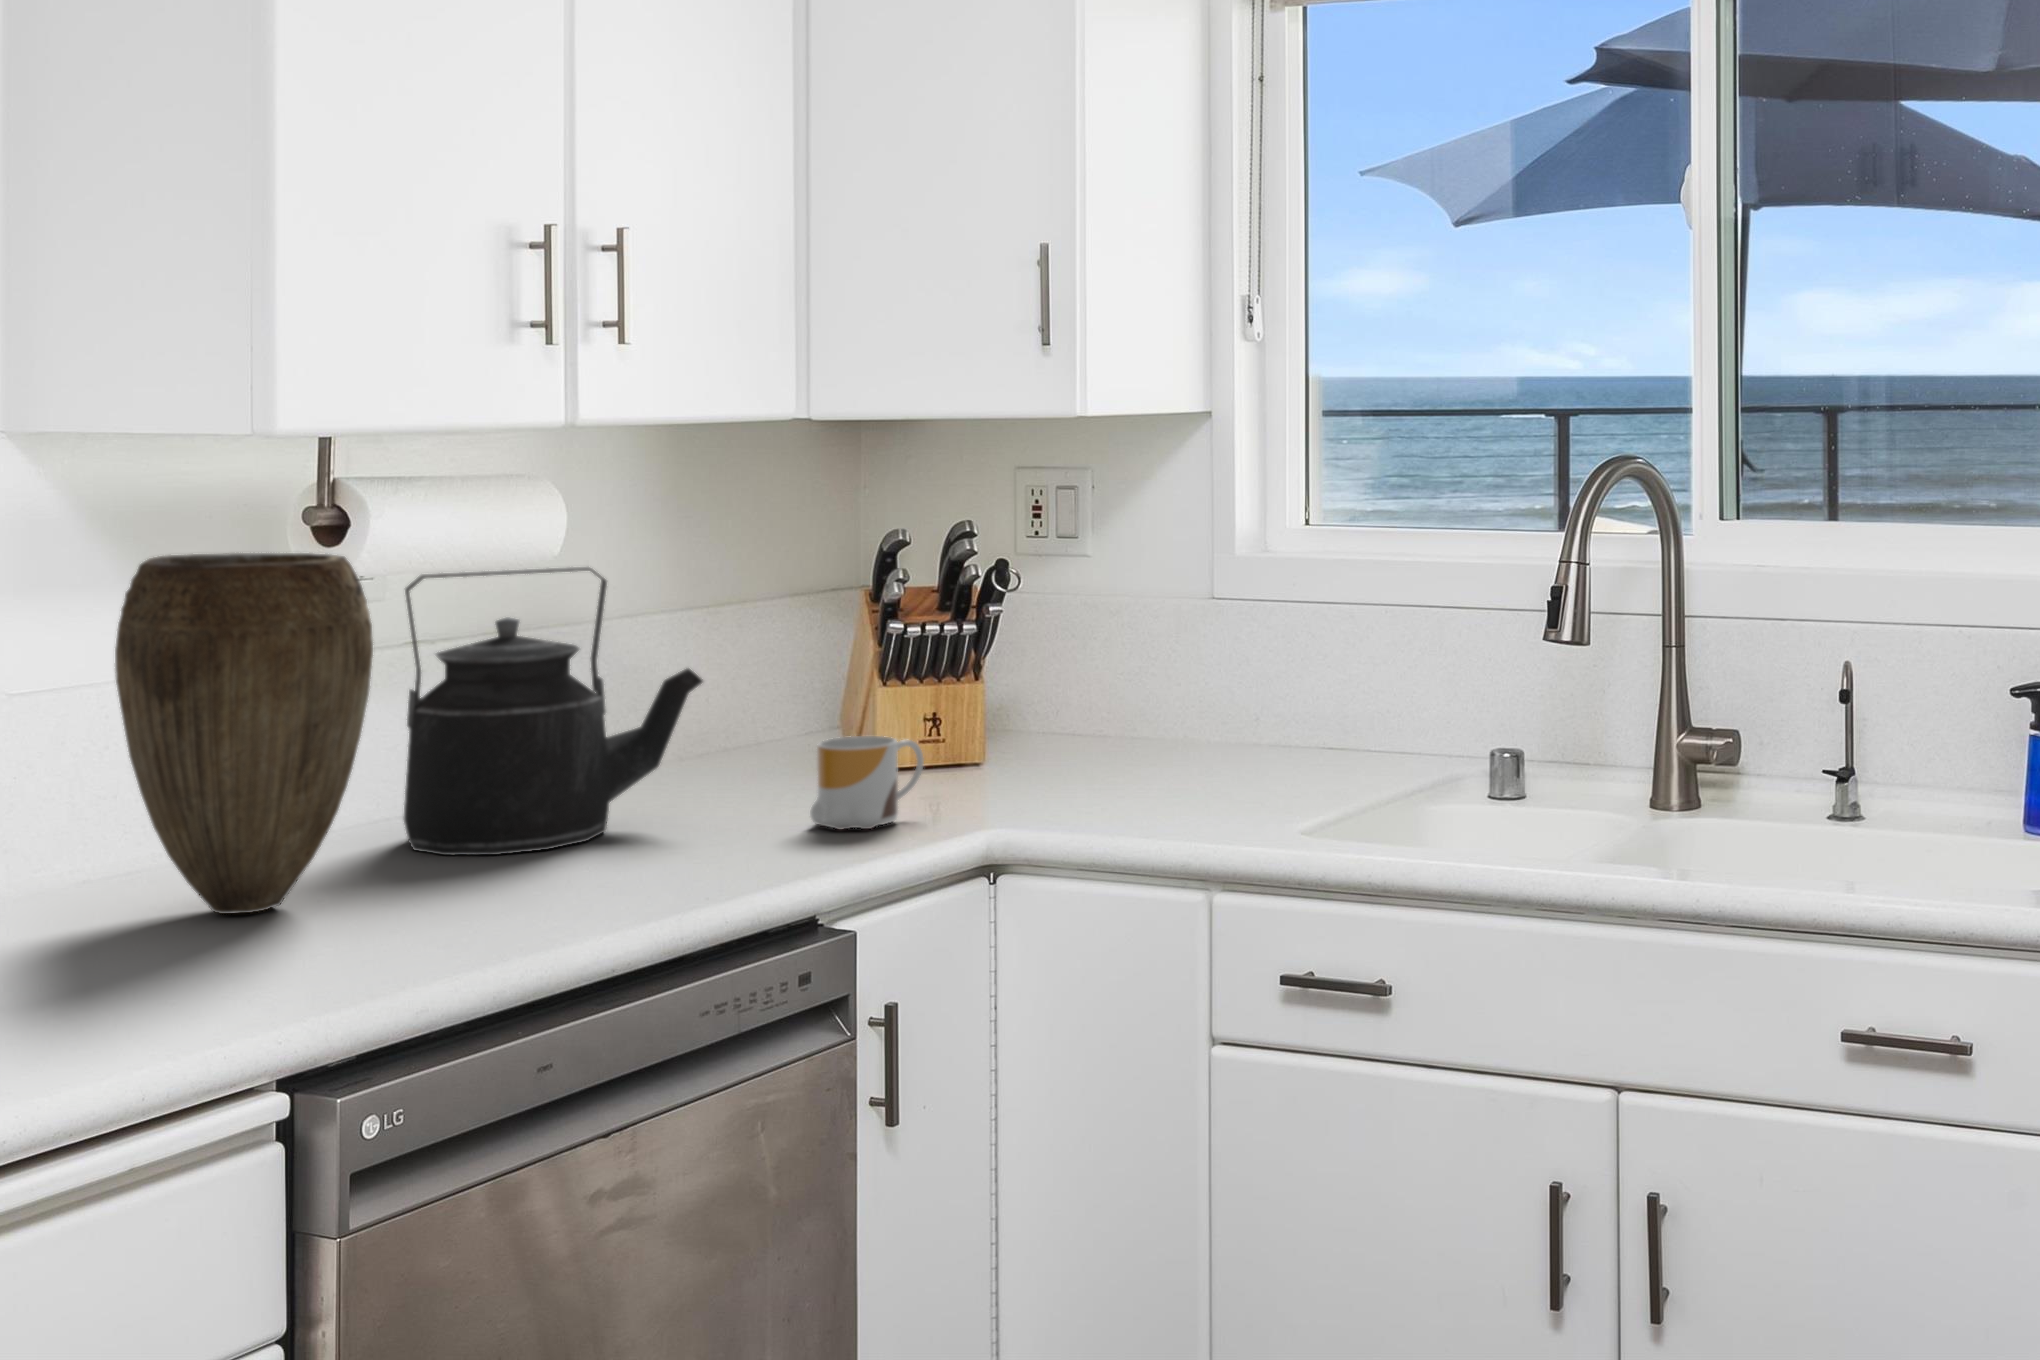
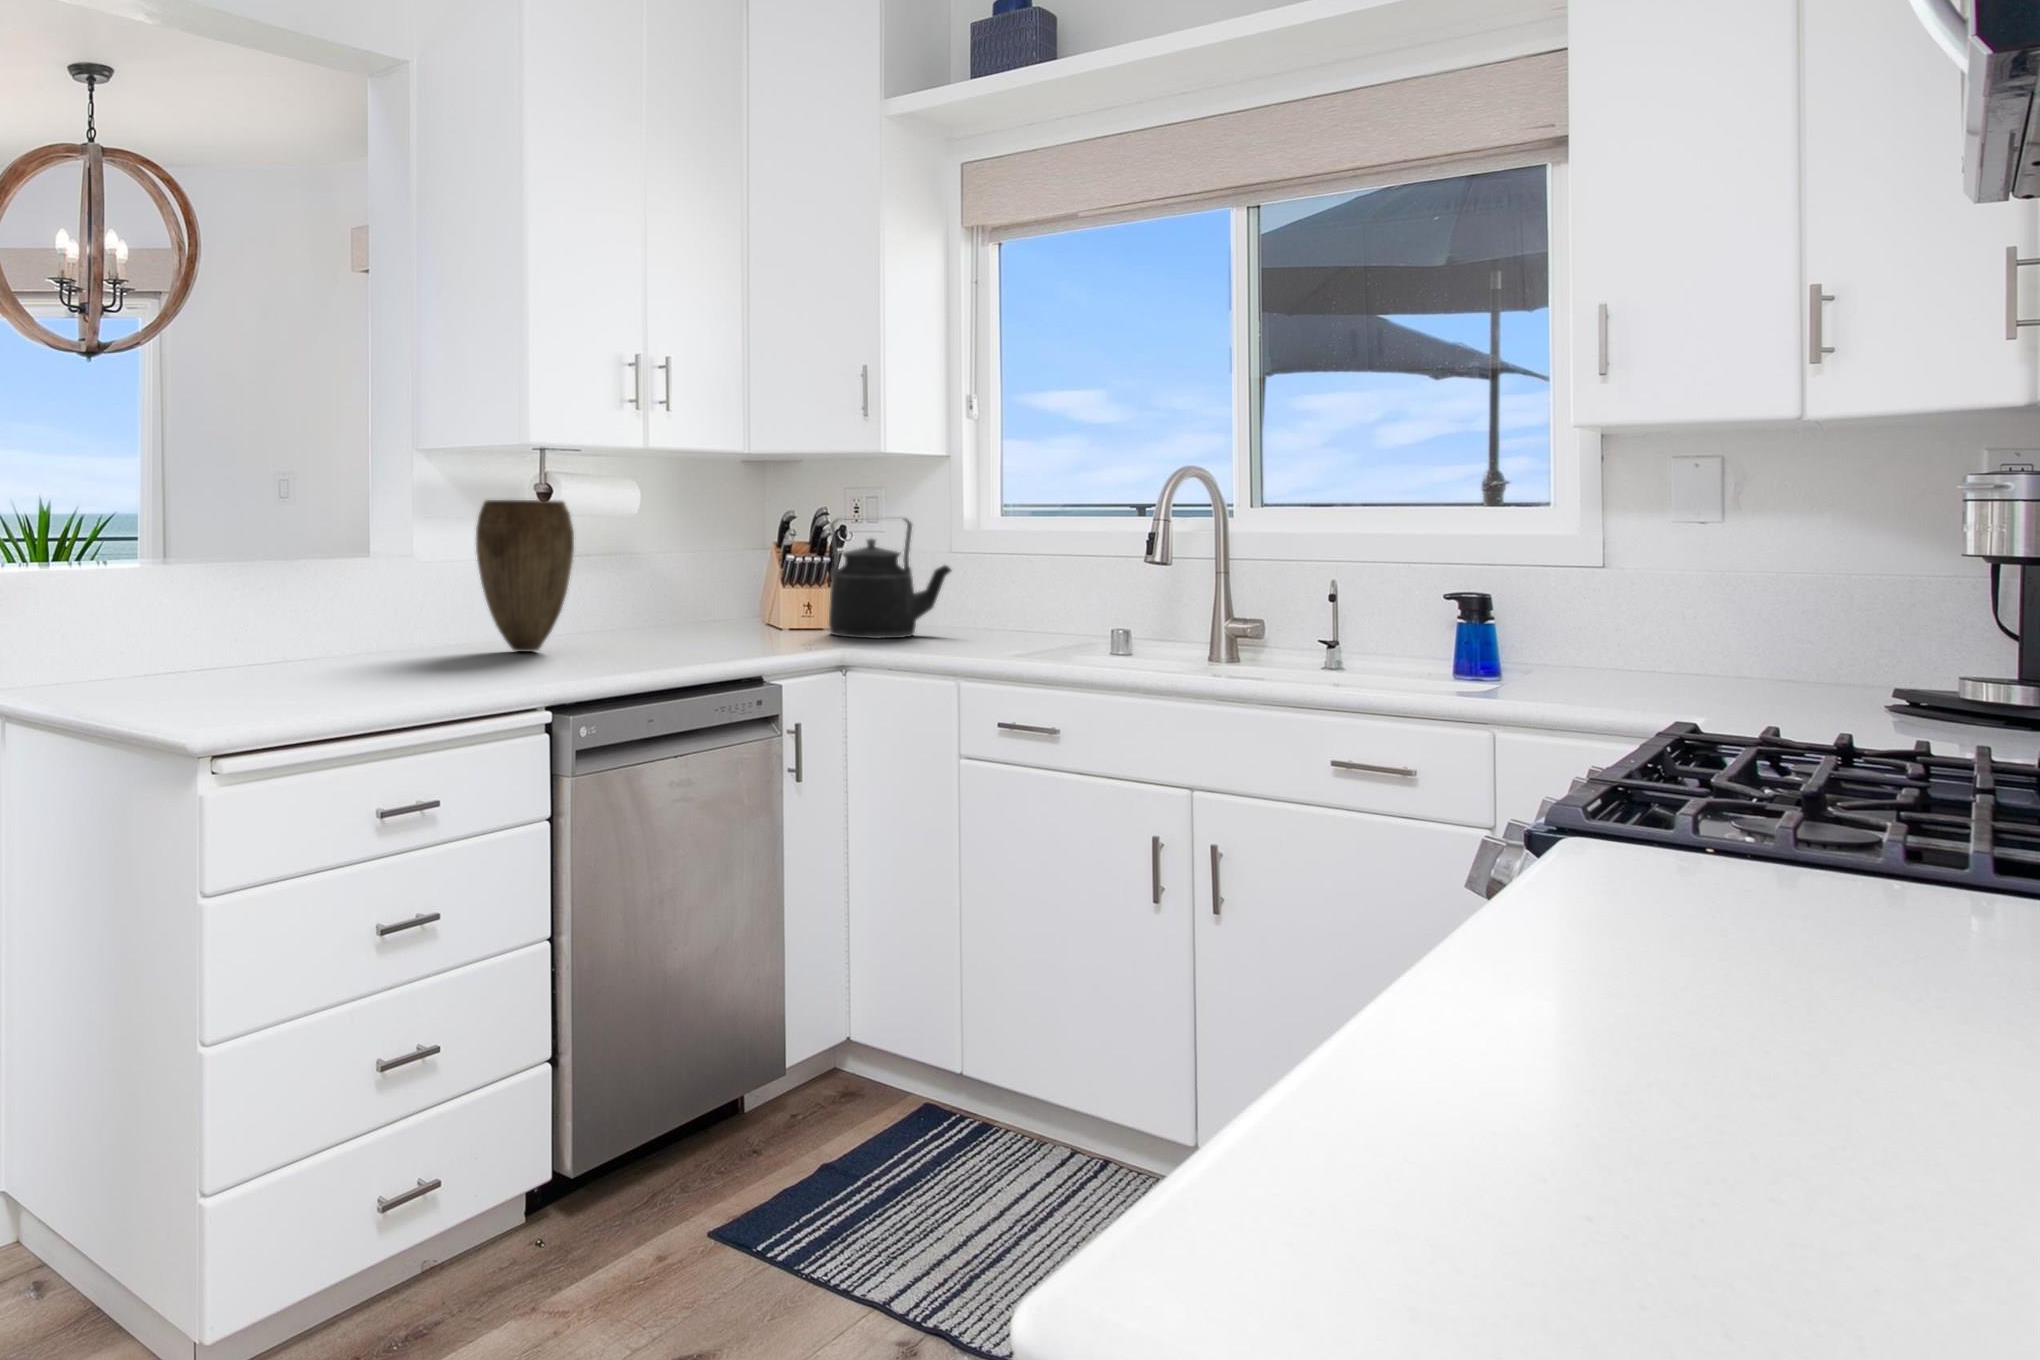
kettle: present [404,567,703,855] -> present [829,518,951,639]
mug: present [810,736,924,830] -> none [756,602,809,644]

